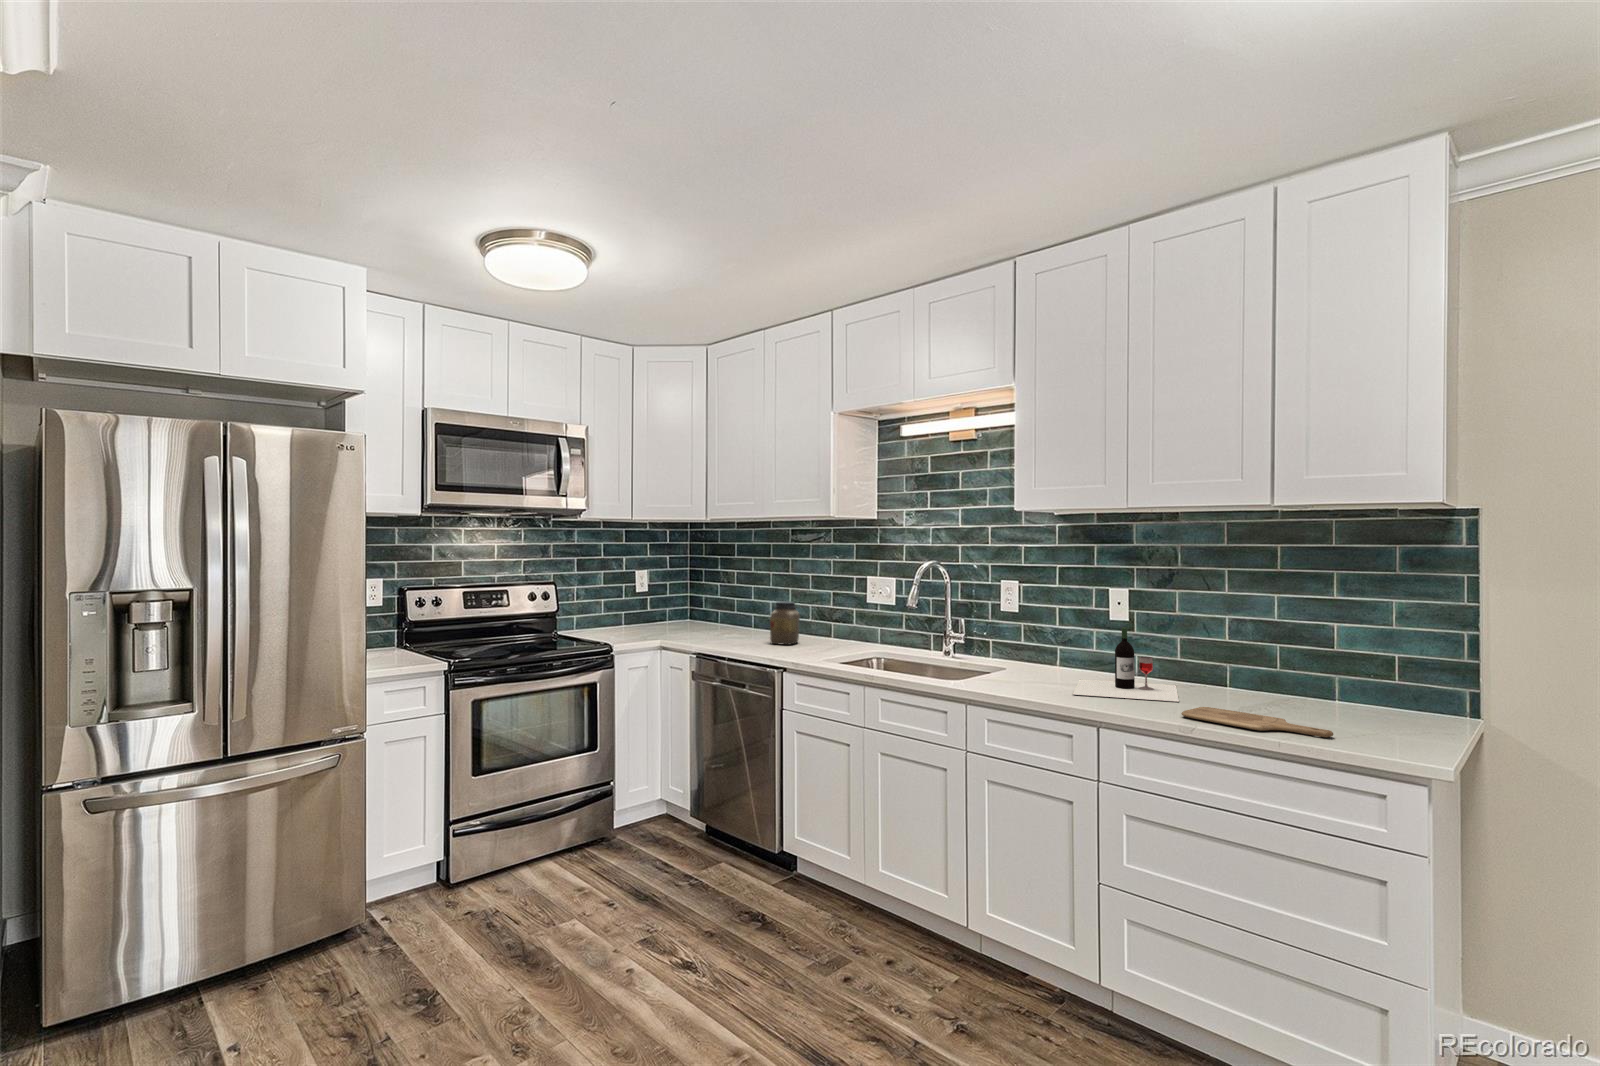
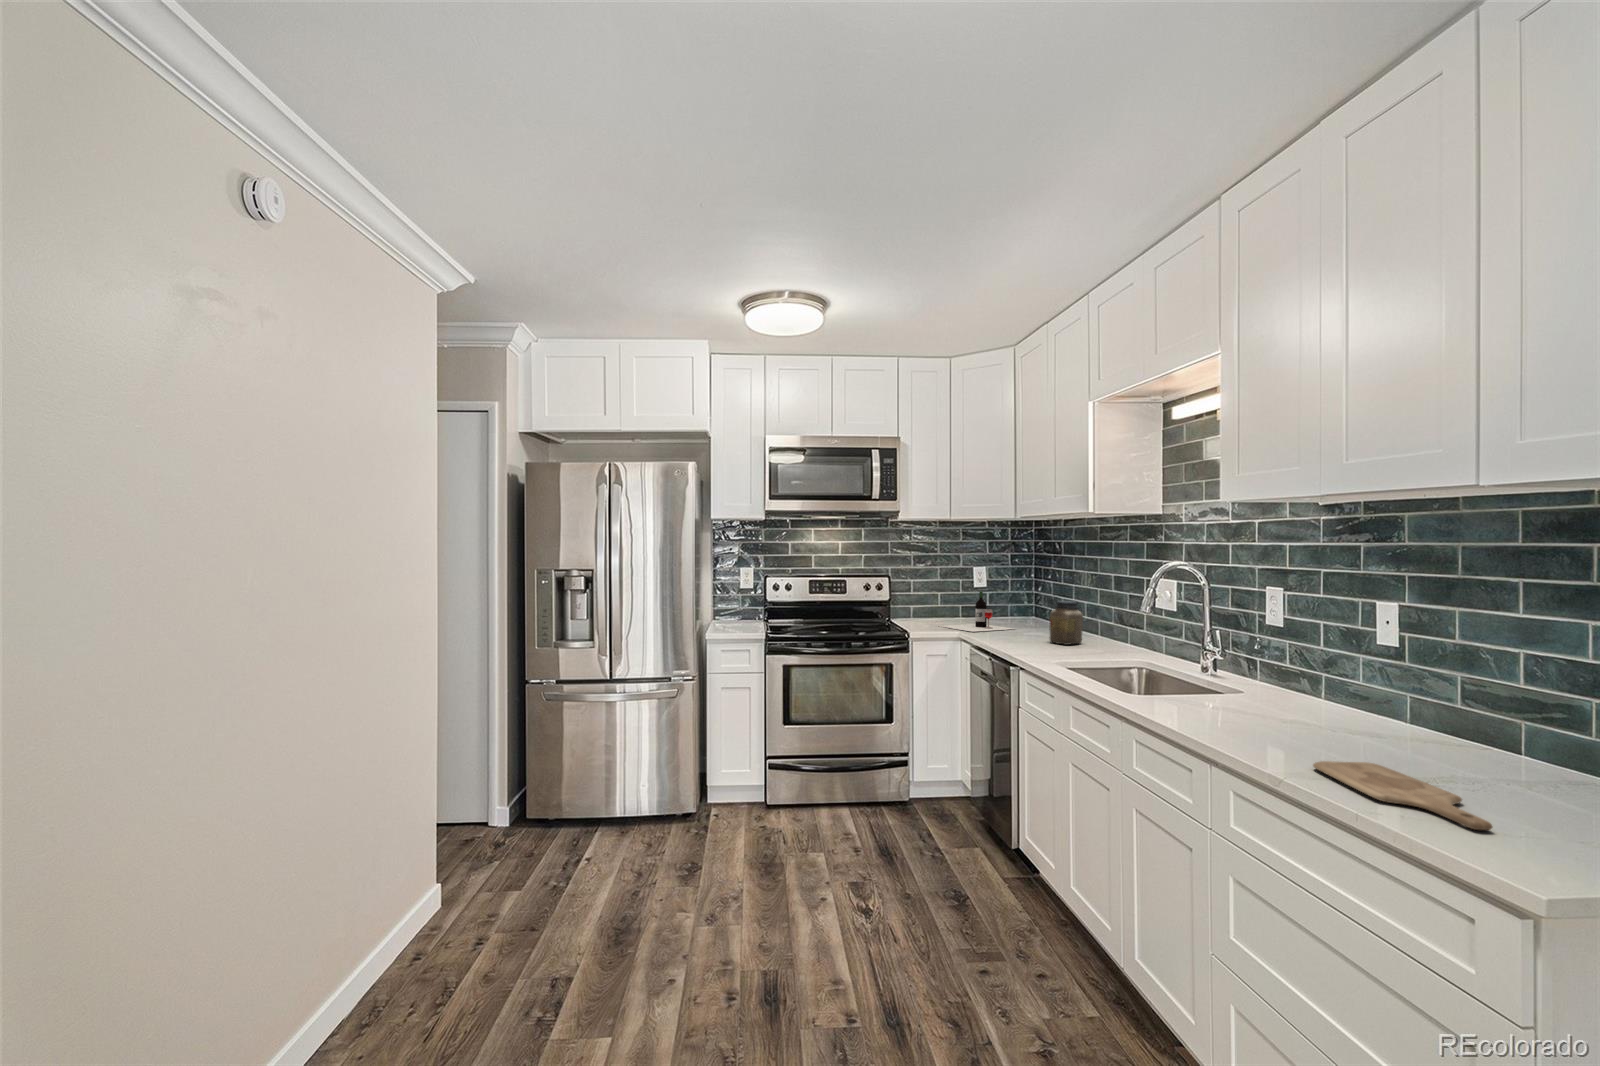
wine bottle: present [1073,627,1179,702] -> present [940,591,1013,632]

